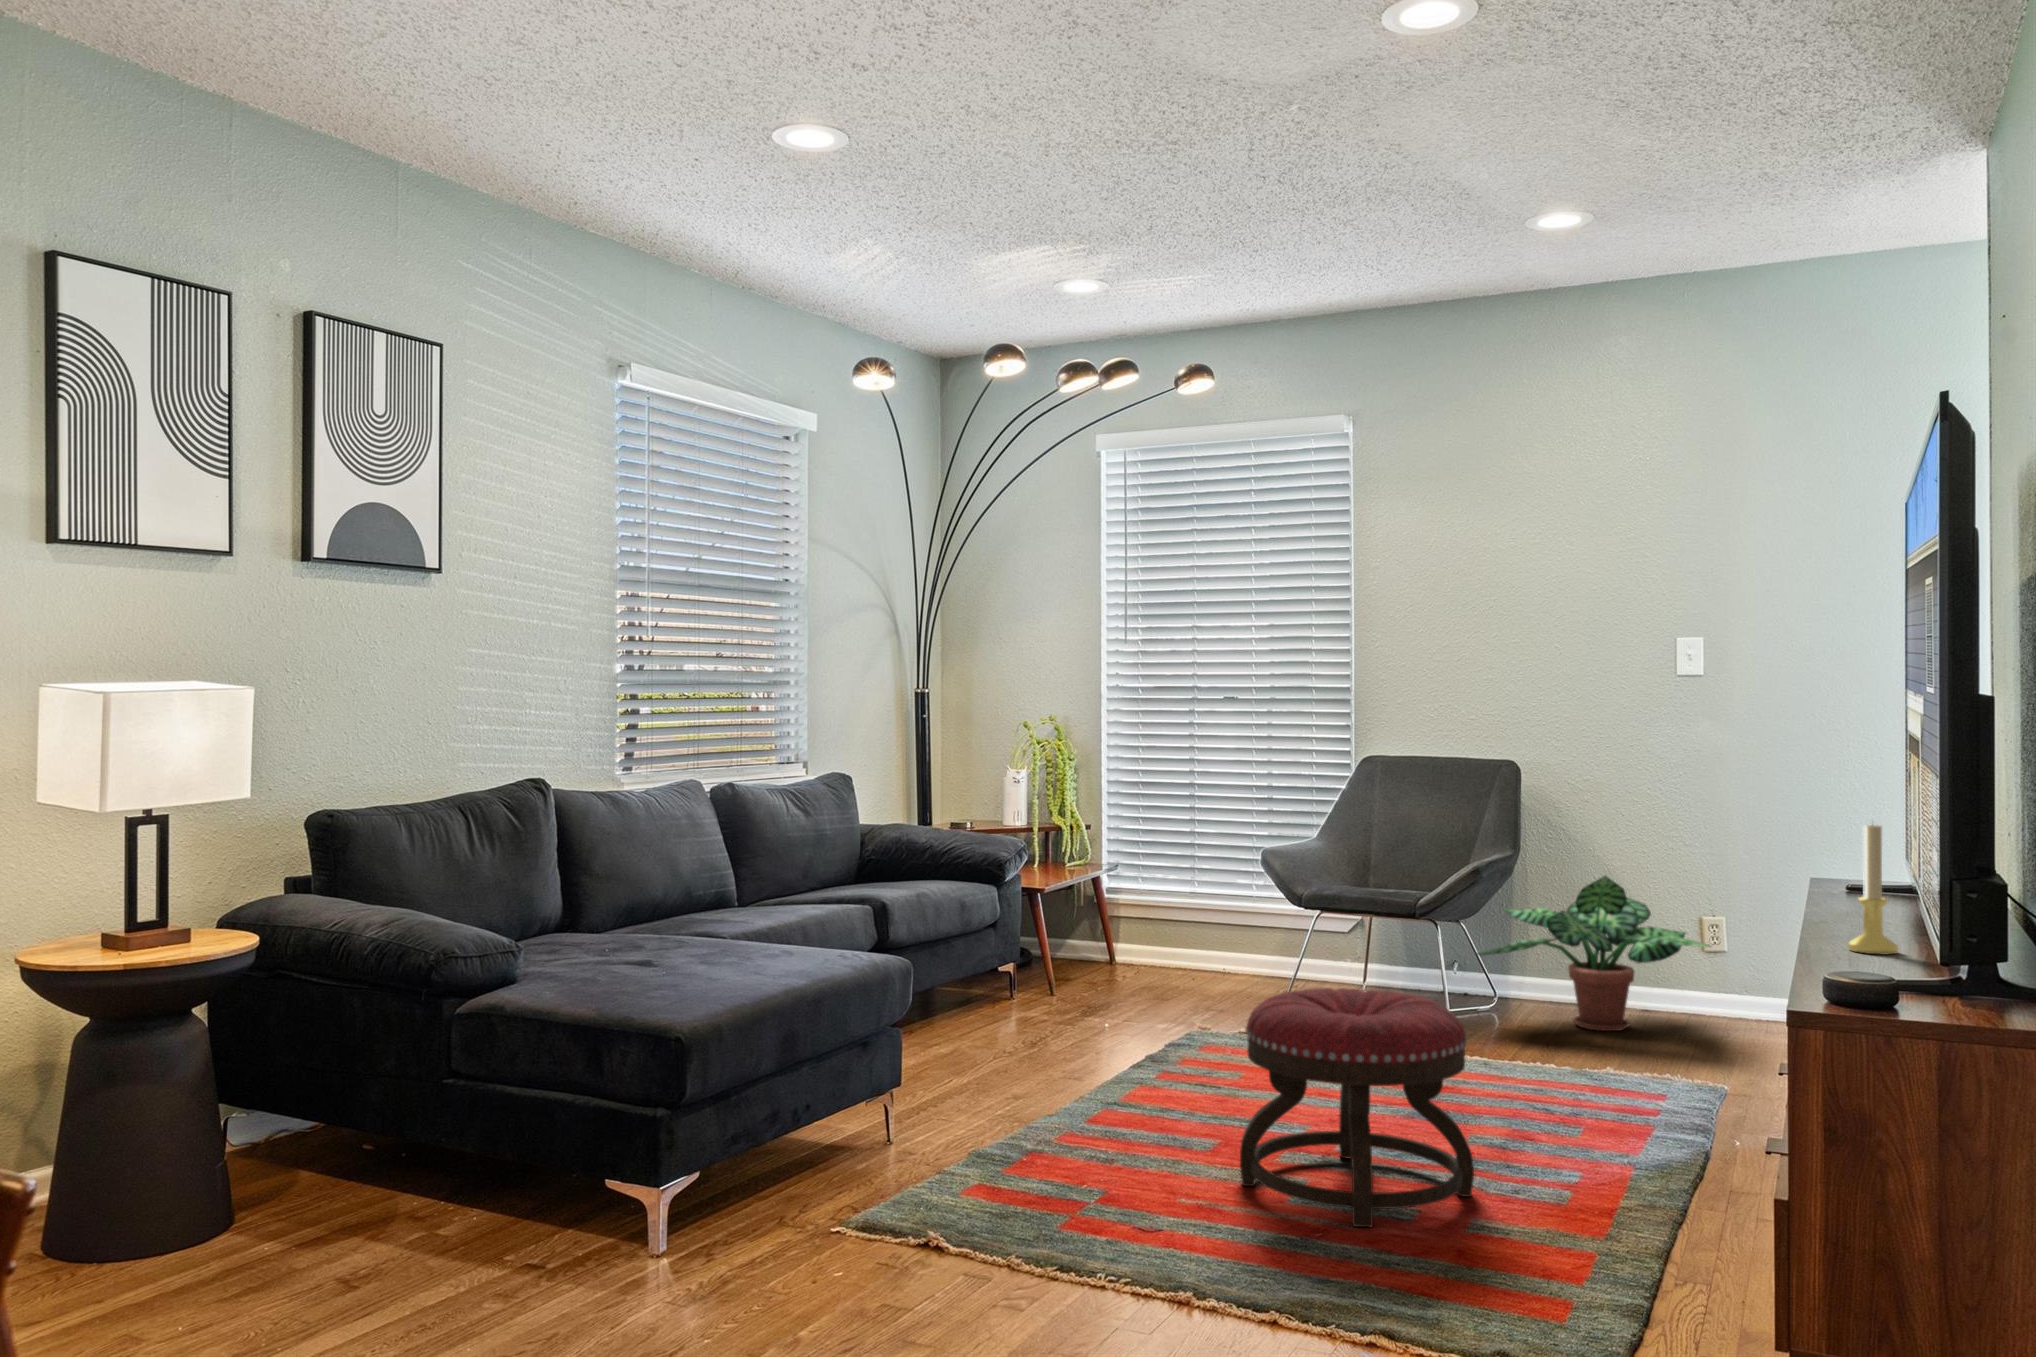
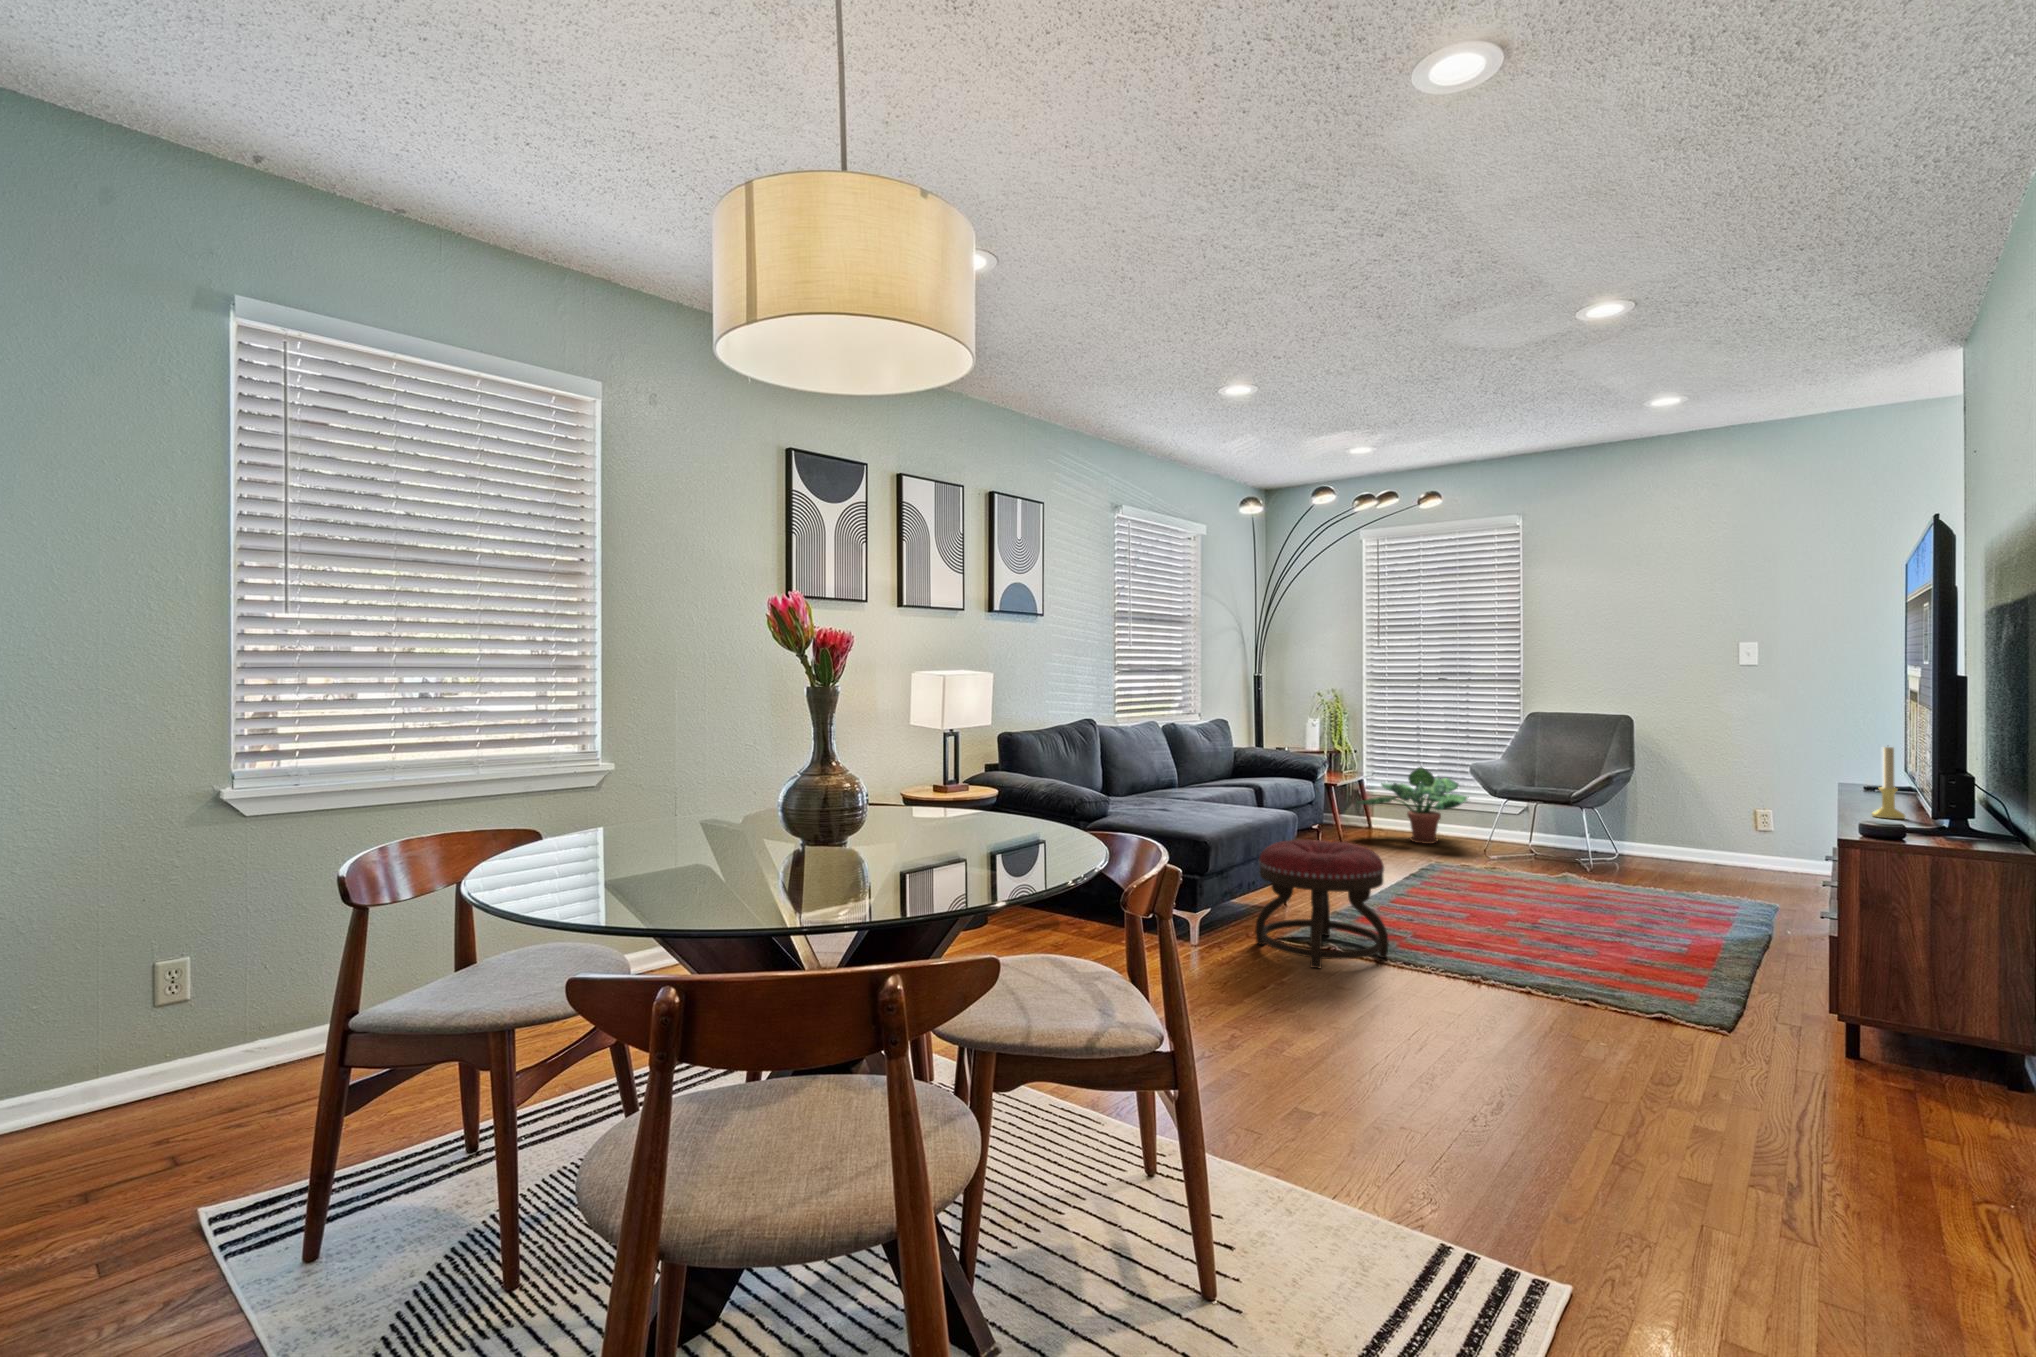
potted plant: present [1477,876,1711,1031] -> present [1358,767,1467,844]
ottoman: present [1240,988,1474,1228] -> present [1255,840,1389,968]

